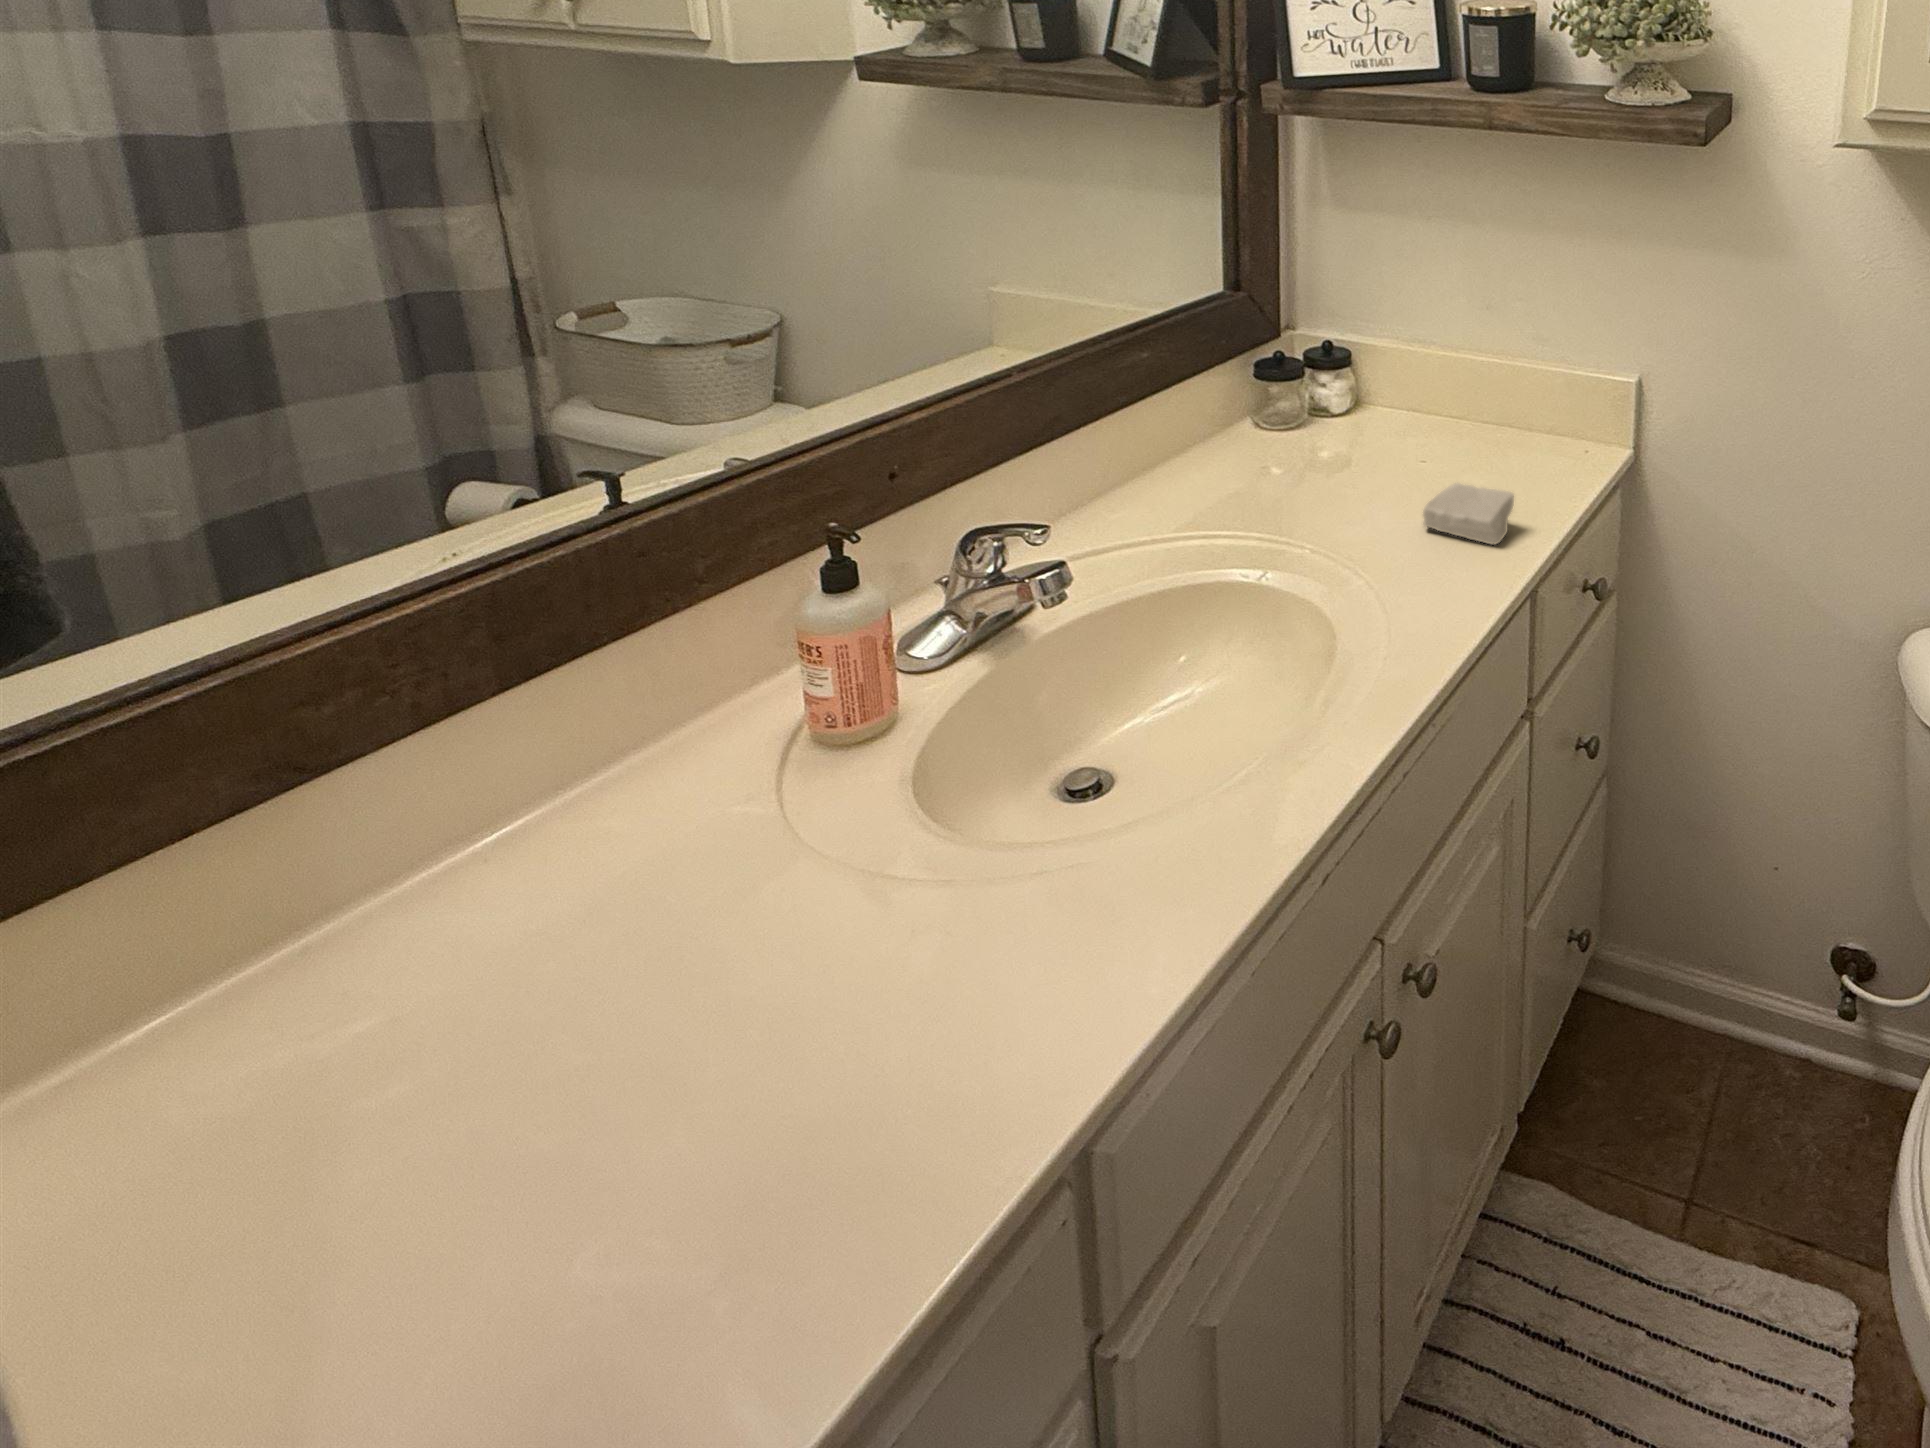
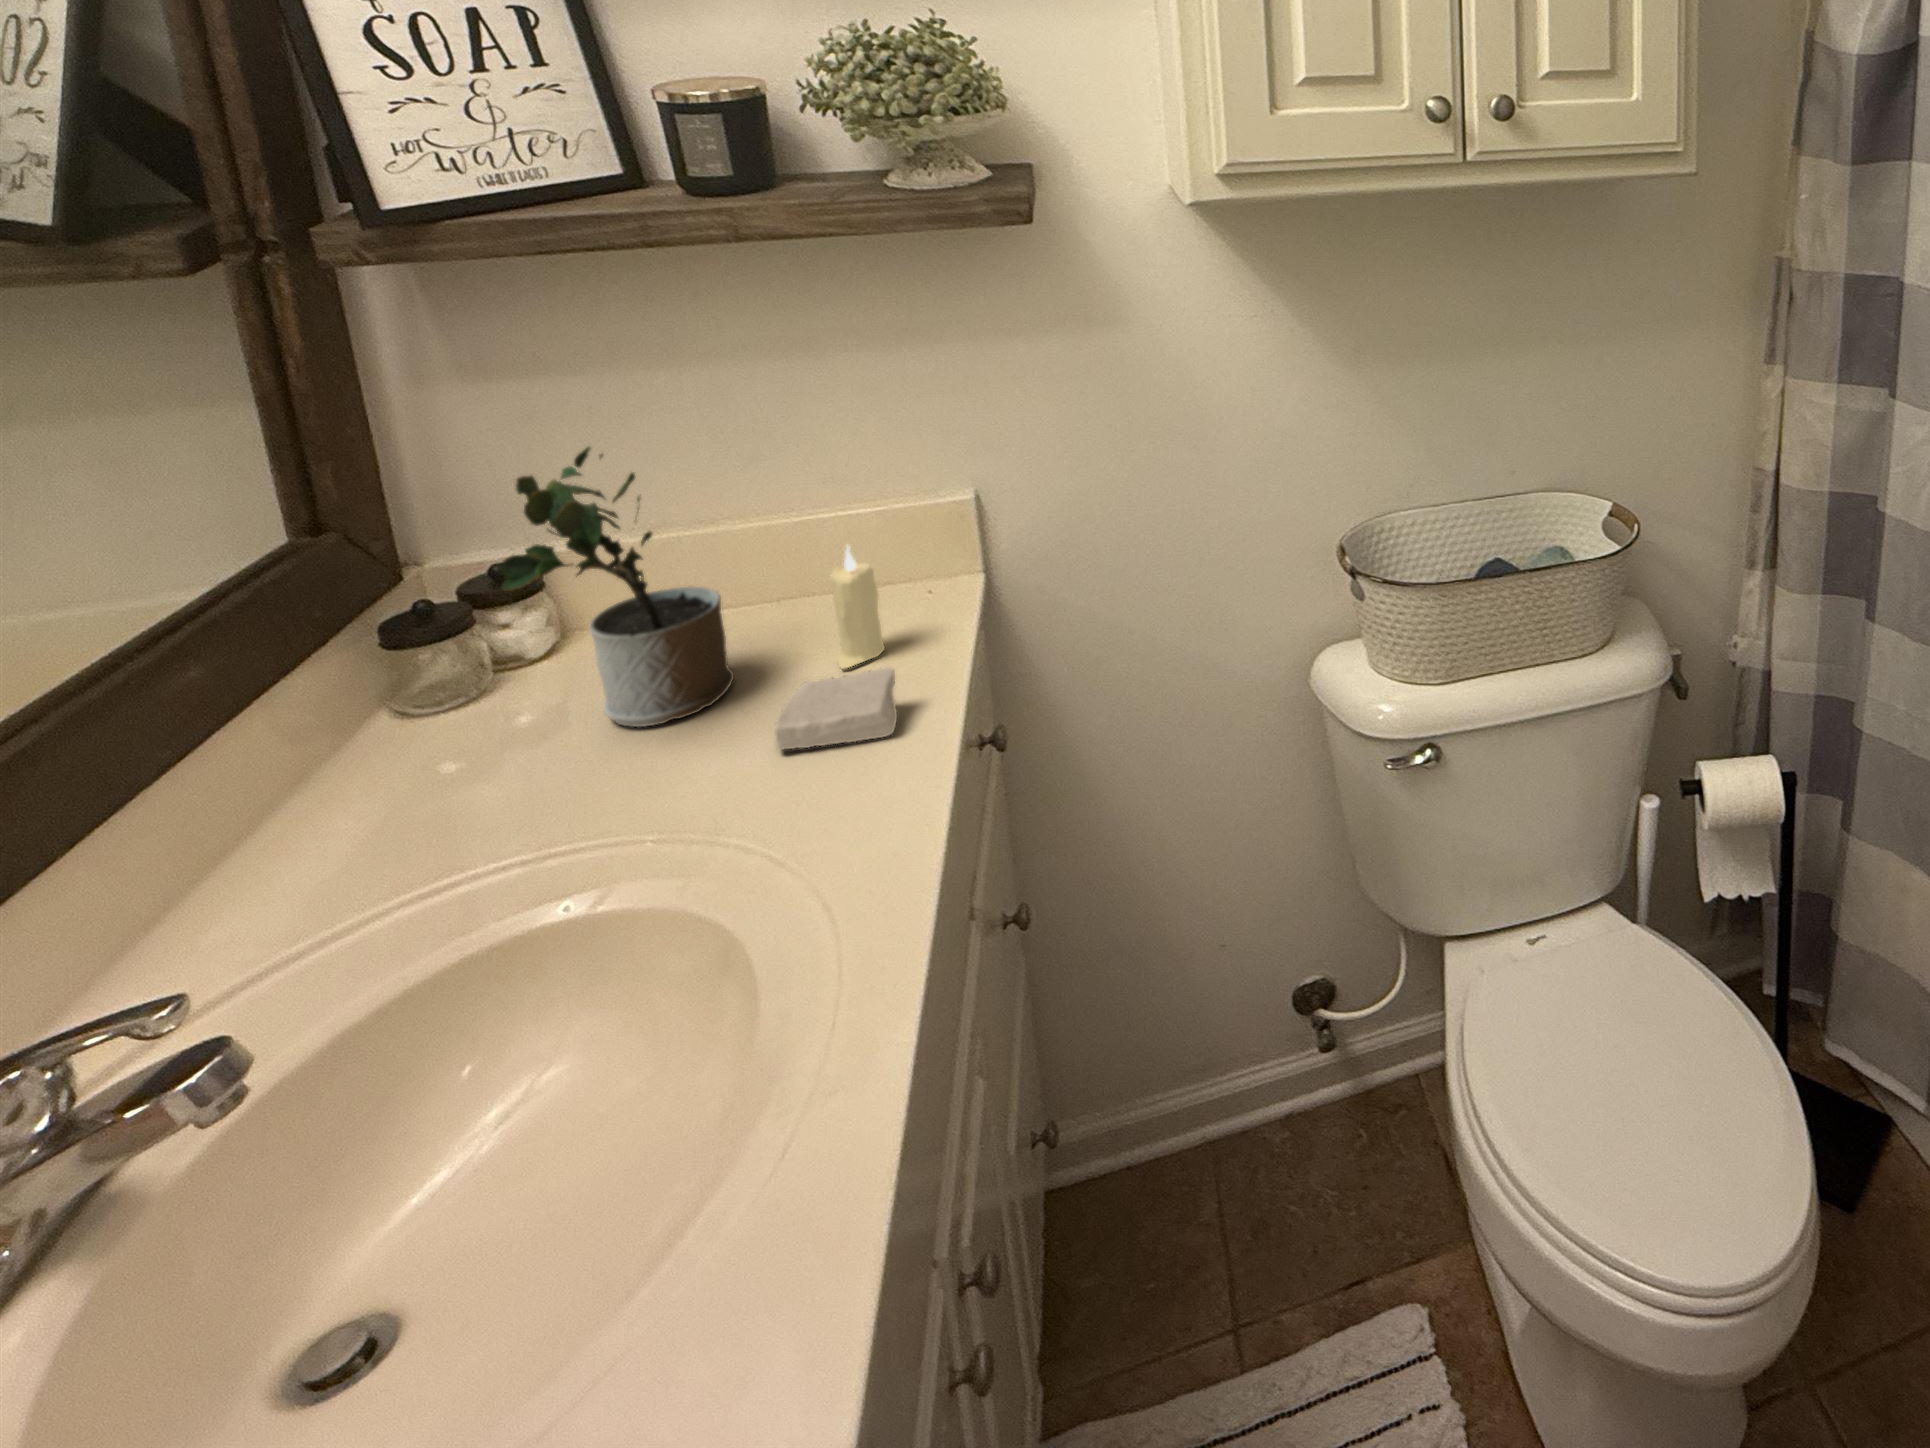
potted plant: none [1298,266,1431,482] -> present [499,447,734,727]
candle: none [1494,388,1532,486] -> present [830,547,885,669]

